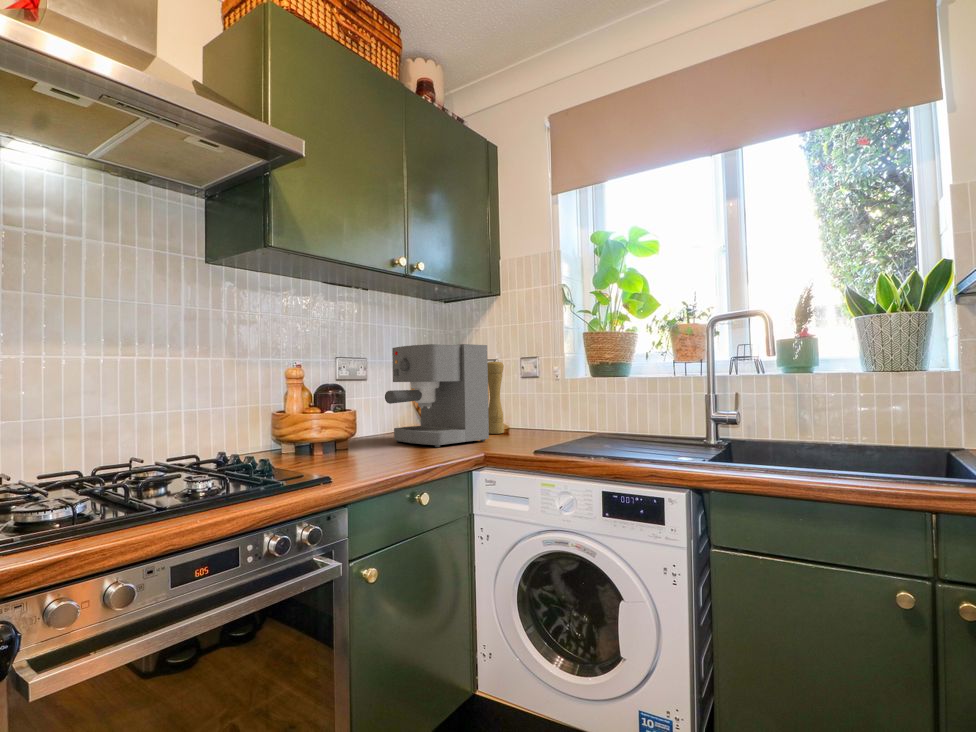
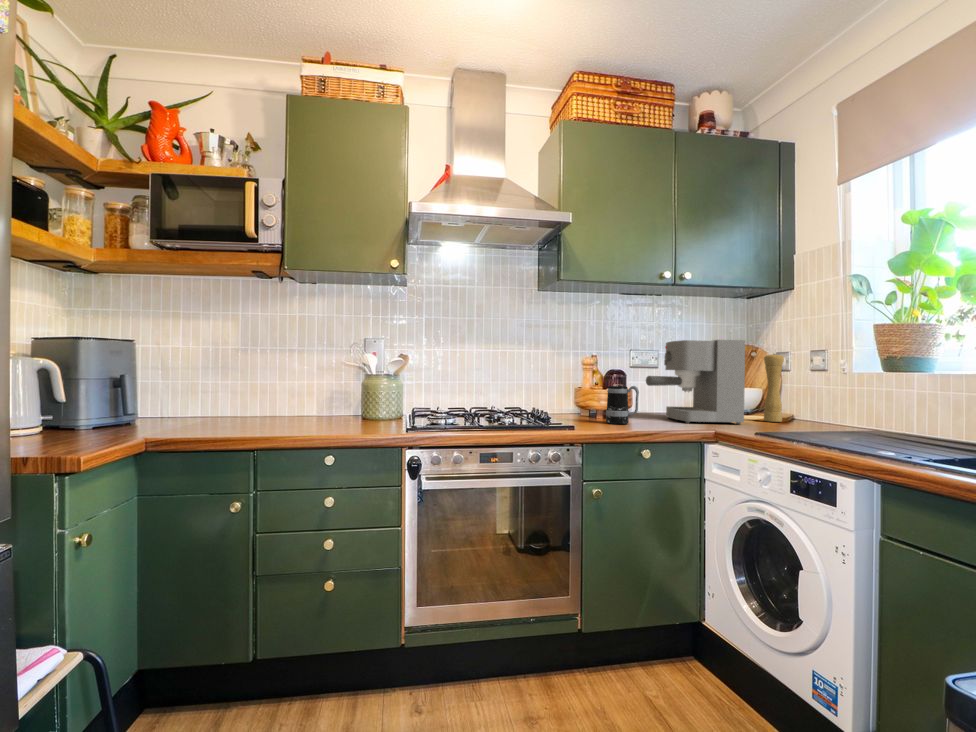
mug: none [353,406,399,463] -> present [606,386,639,424]

